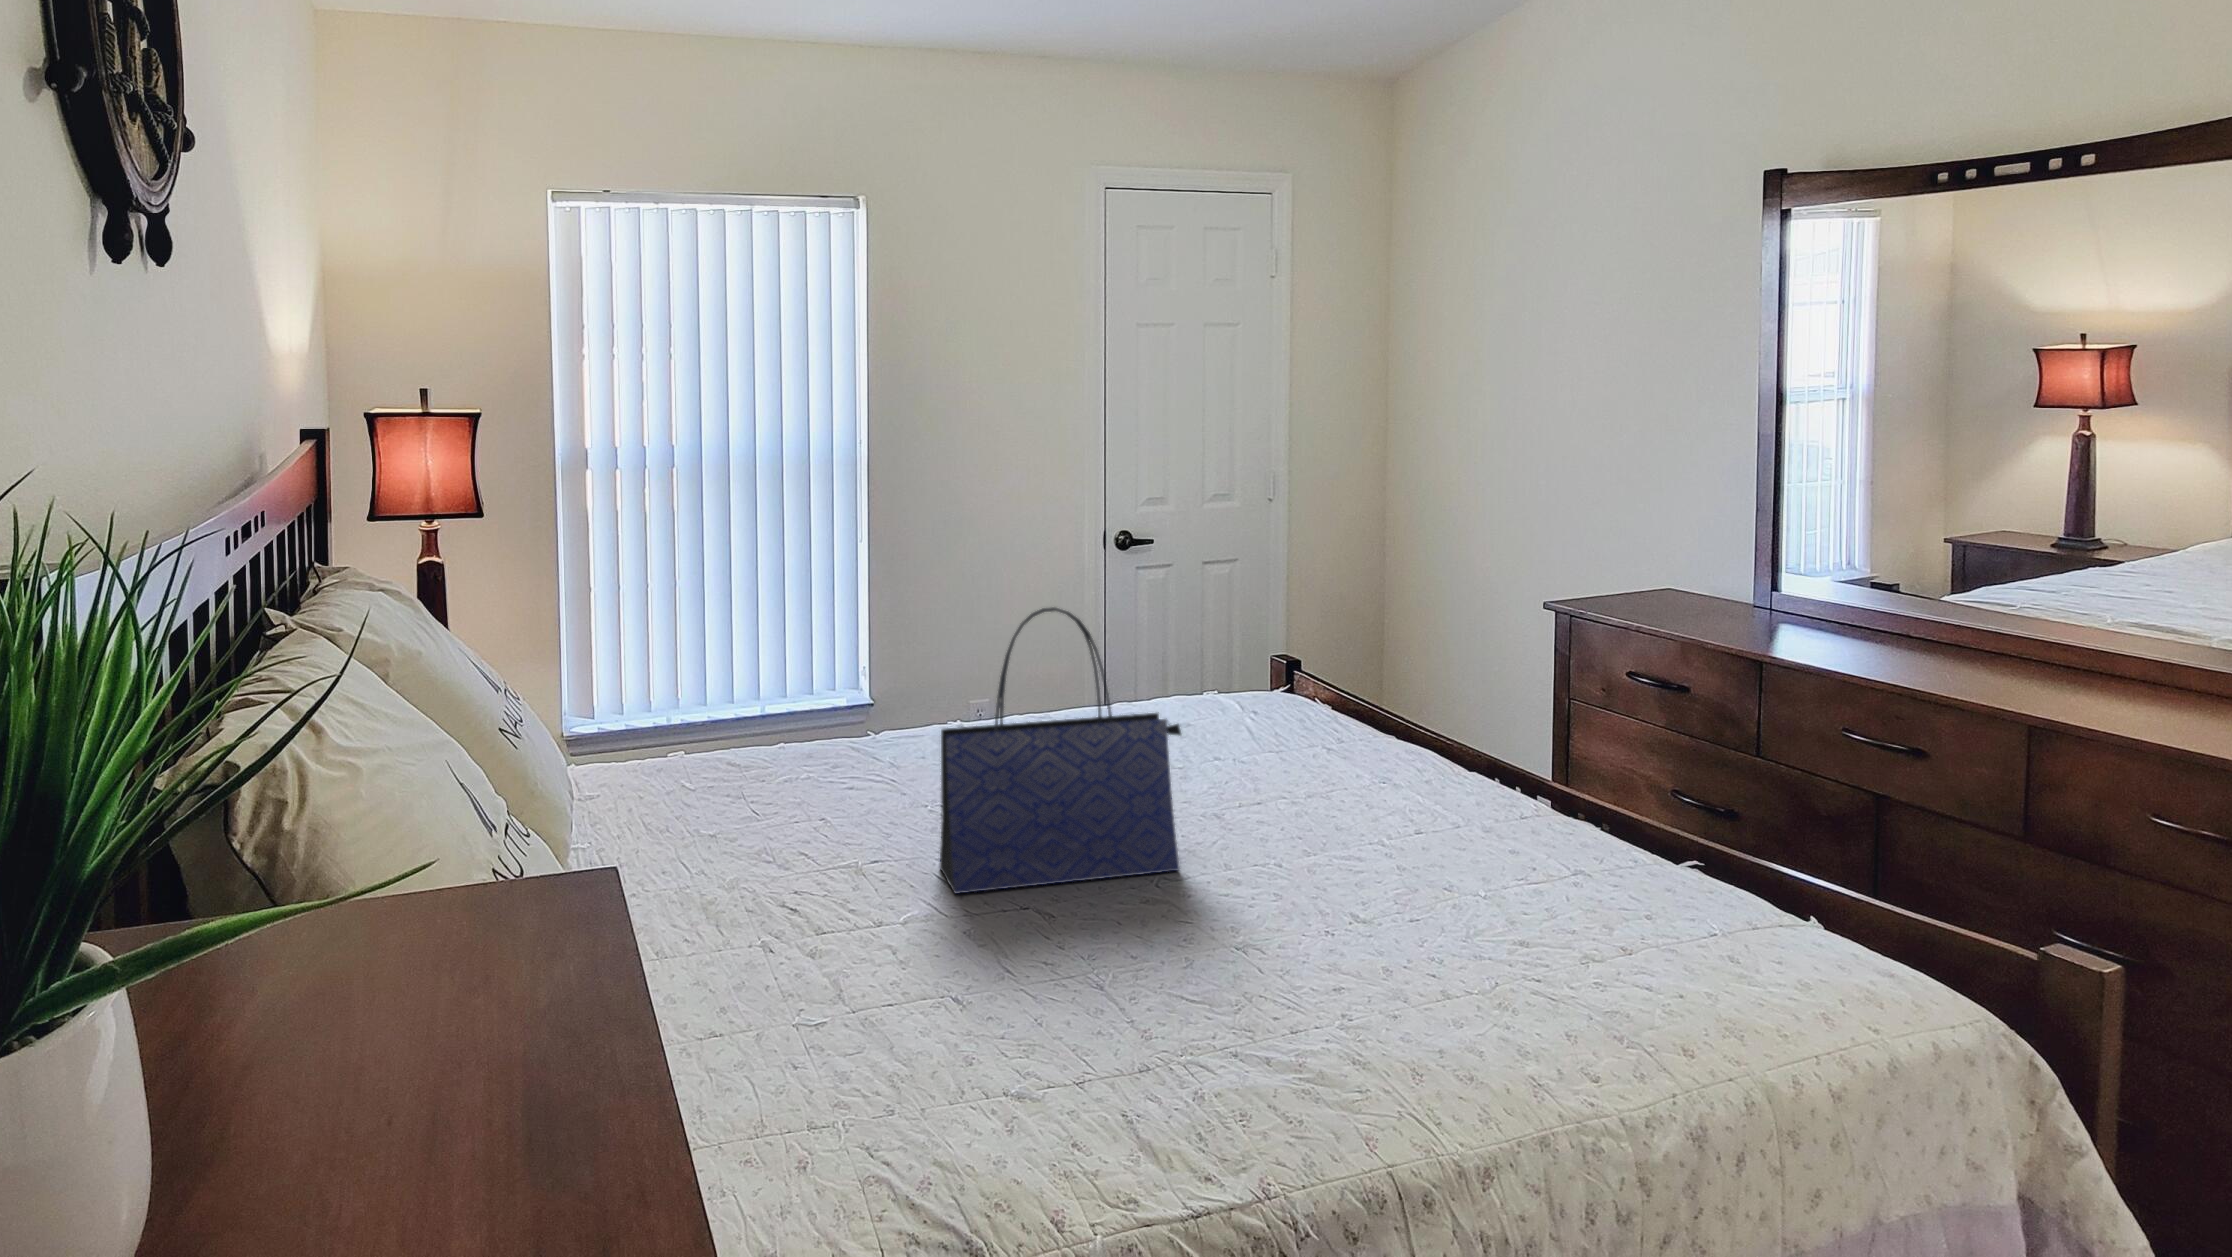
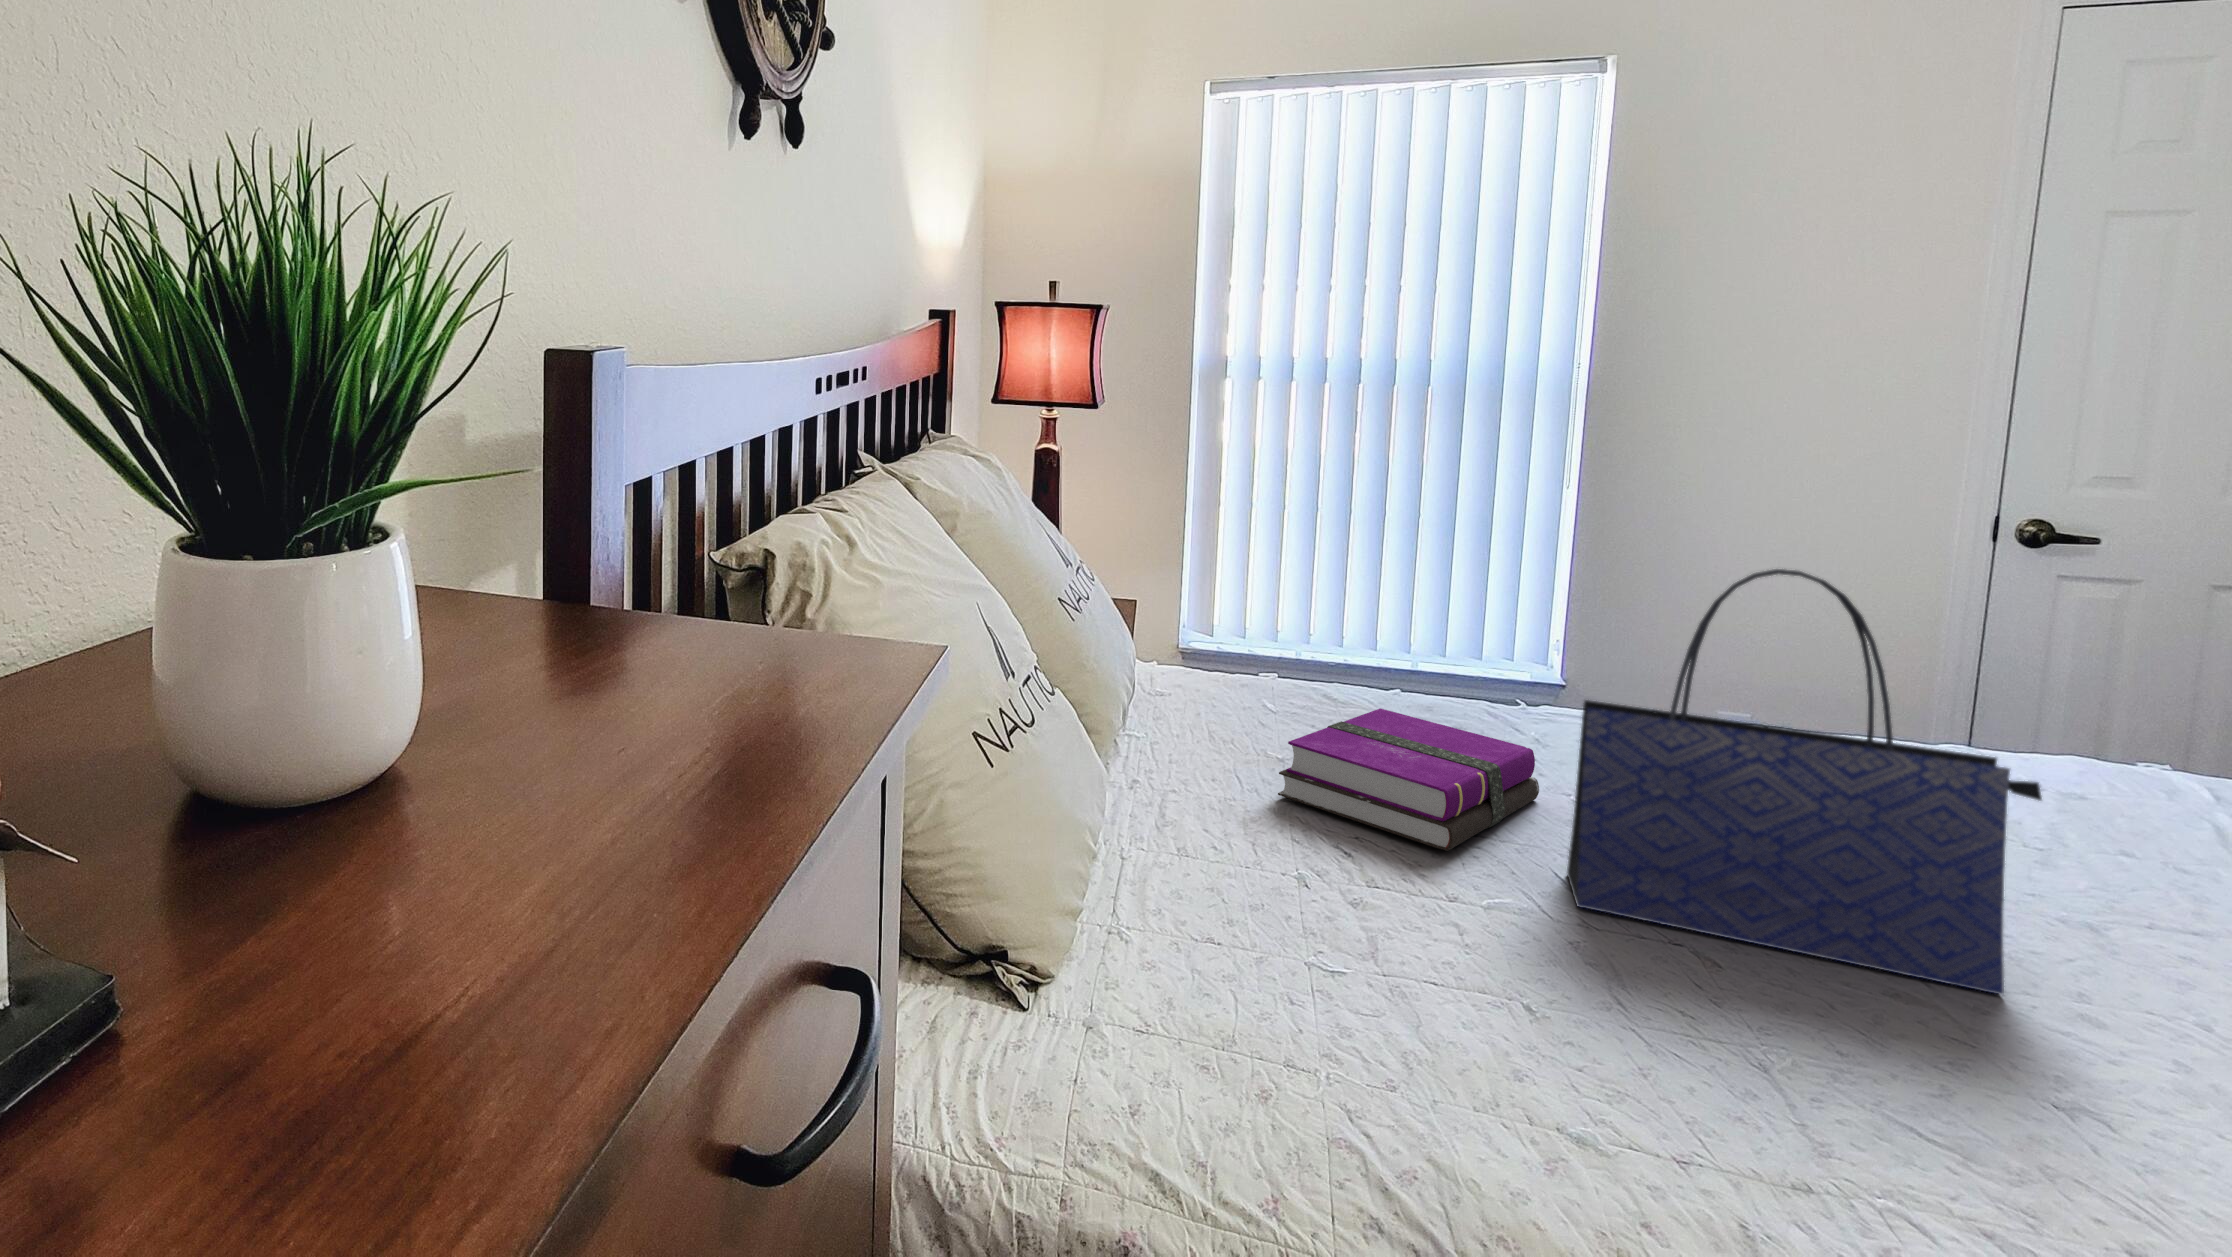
hardback book: none [724,764,903,877] -> present [1278,708,1539,851]

